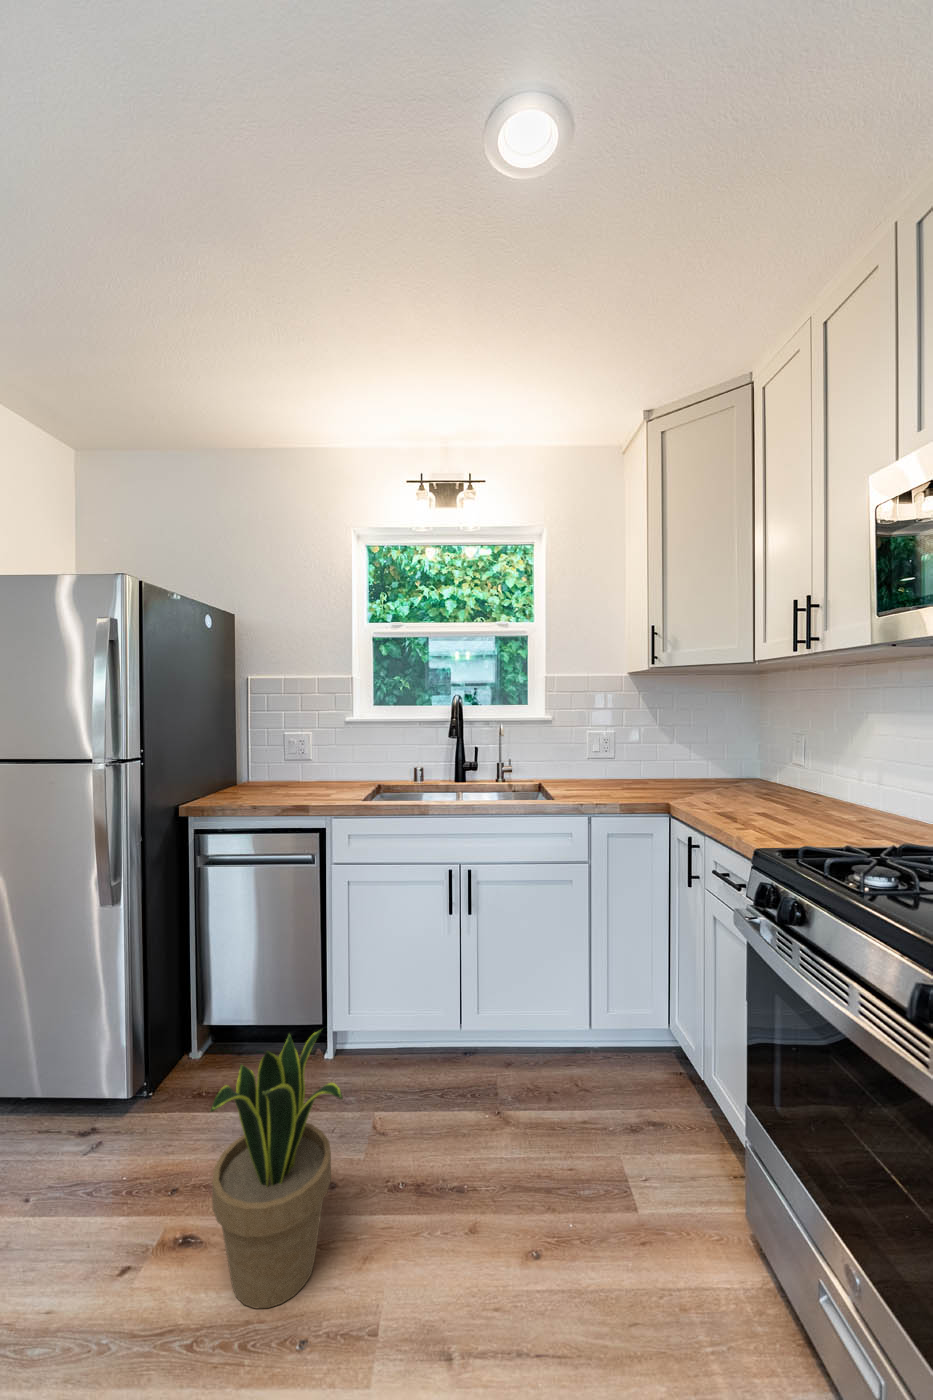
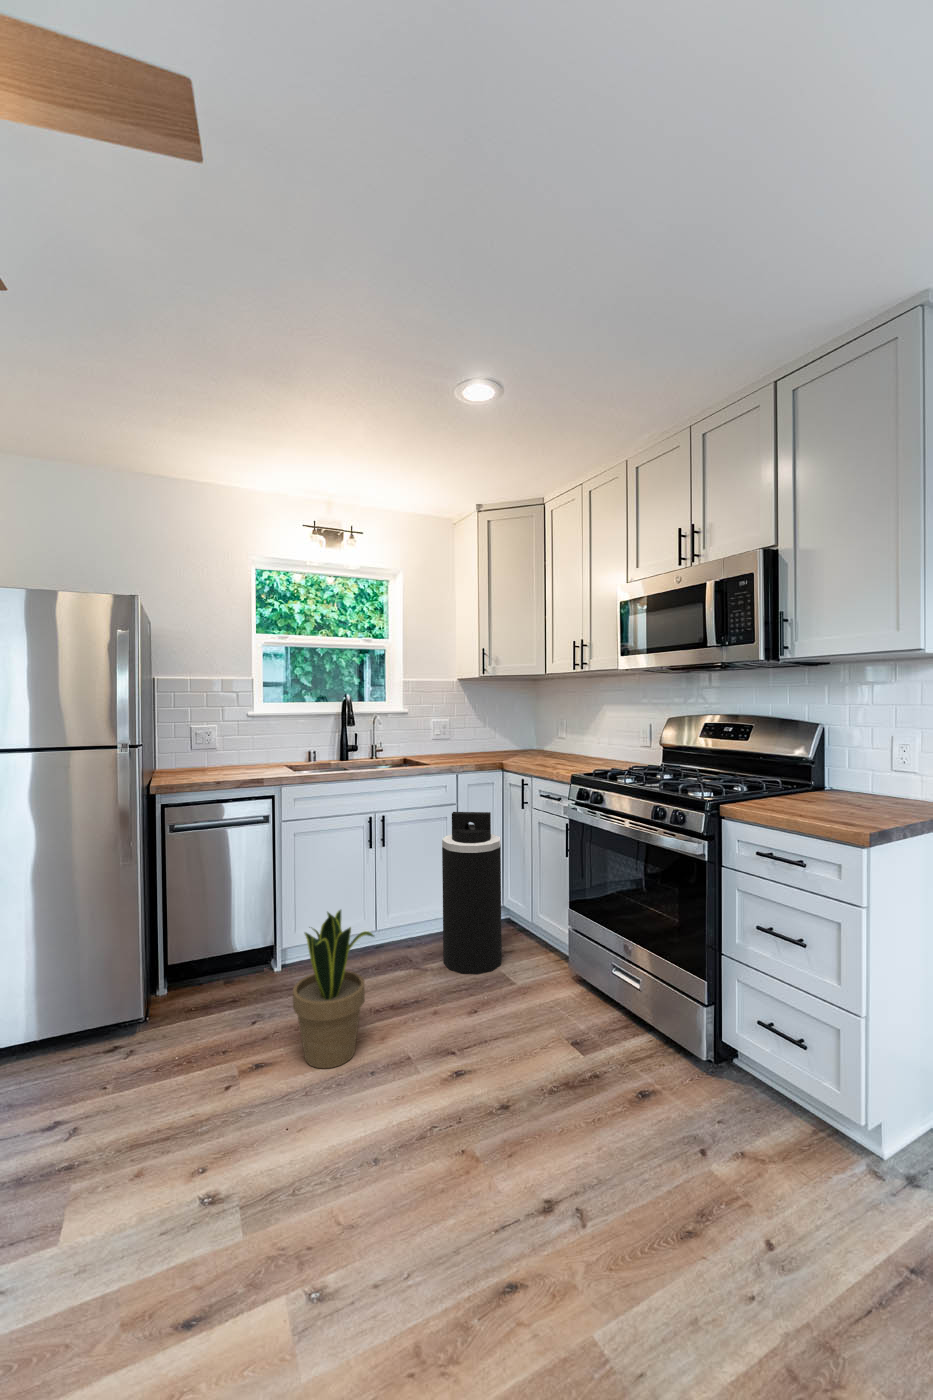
trash can: none [541,879,639,1160] -> present [442,812,502,974]

